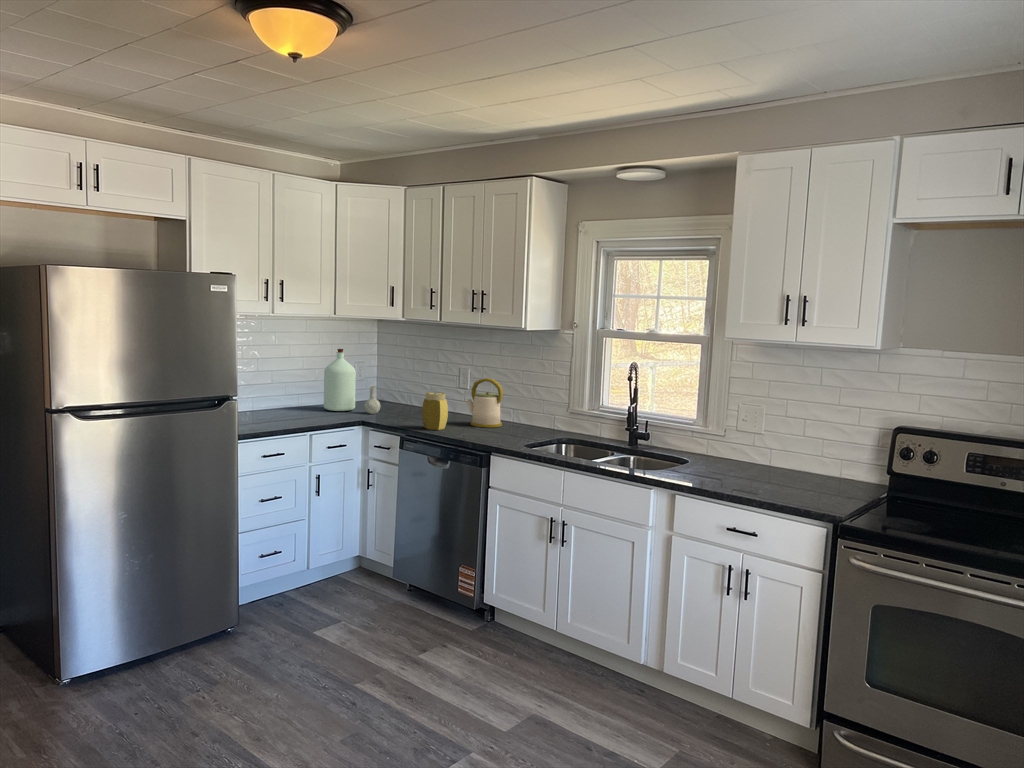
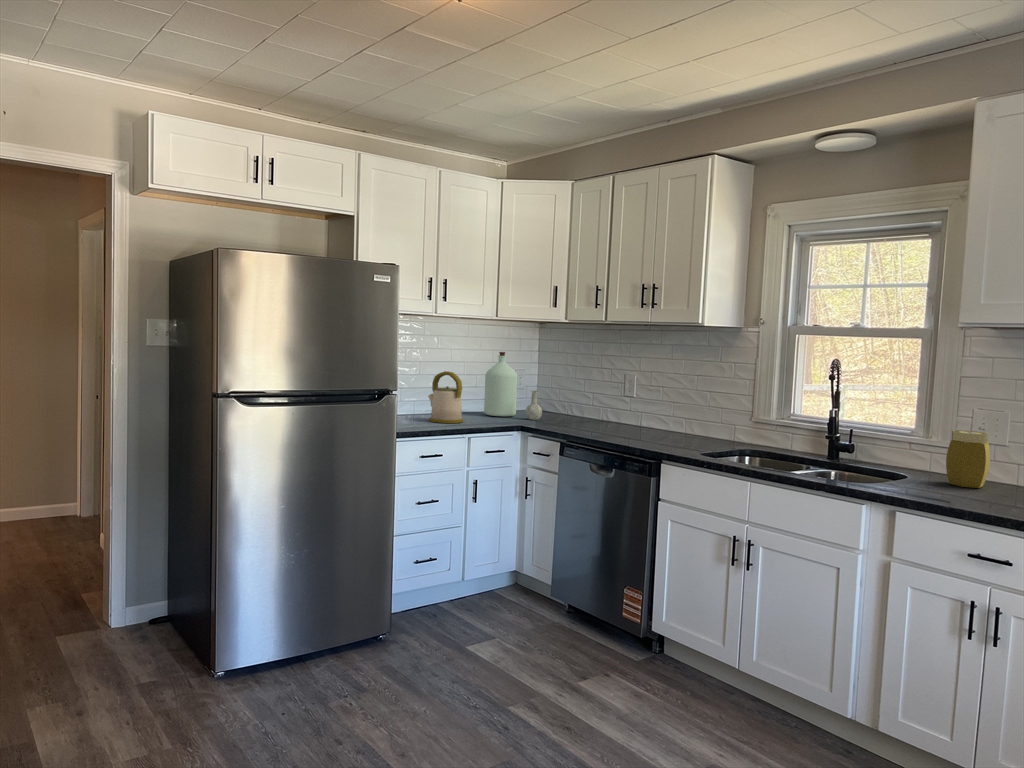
kettle: present [467,378,503,427] -> present [428,371,463,423]
jar: present [422,392,448,430] -> present [946,430,990,488]

